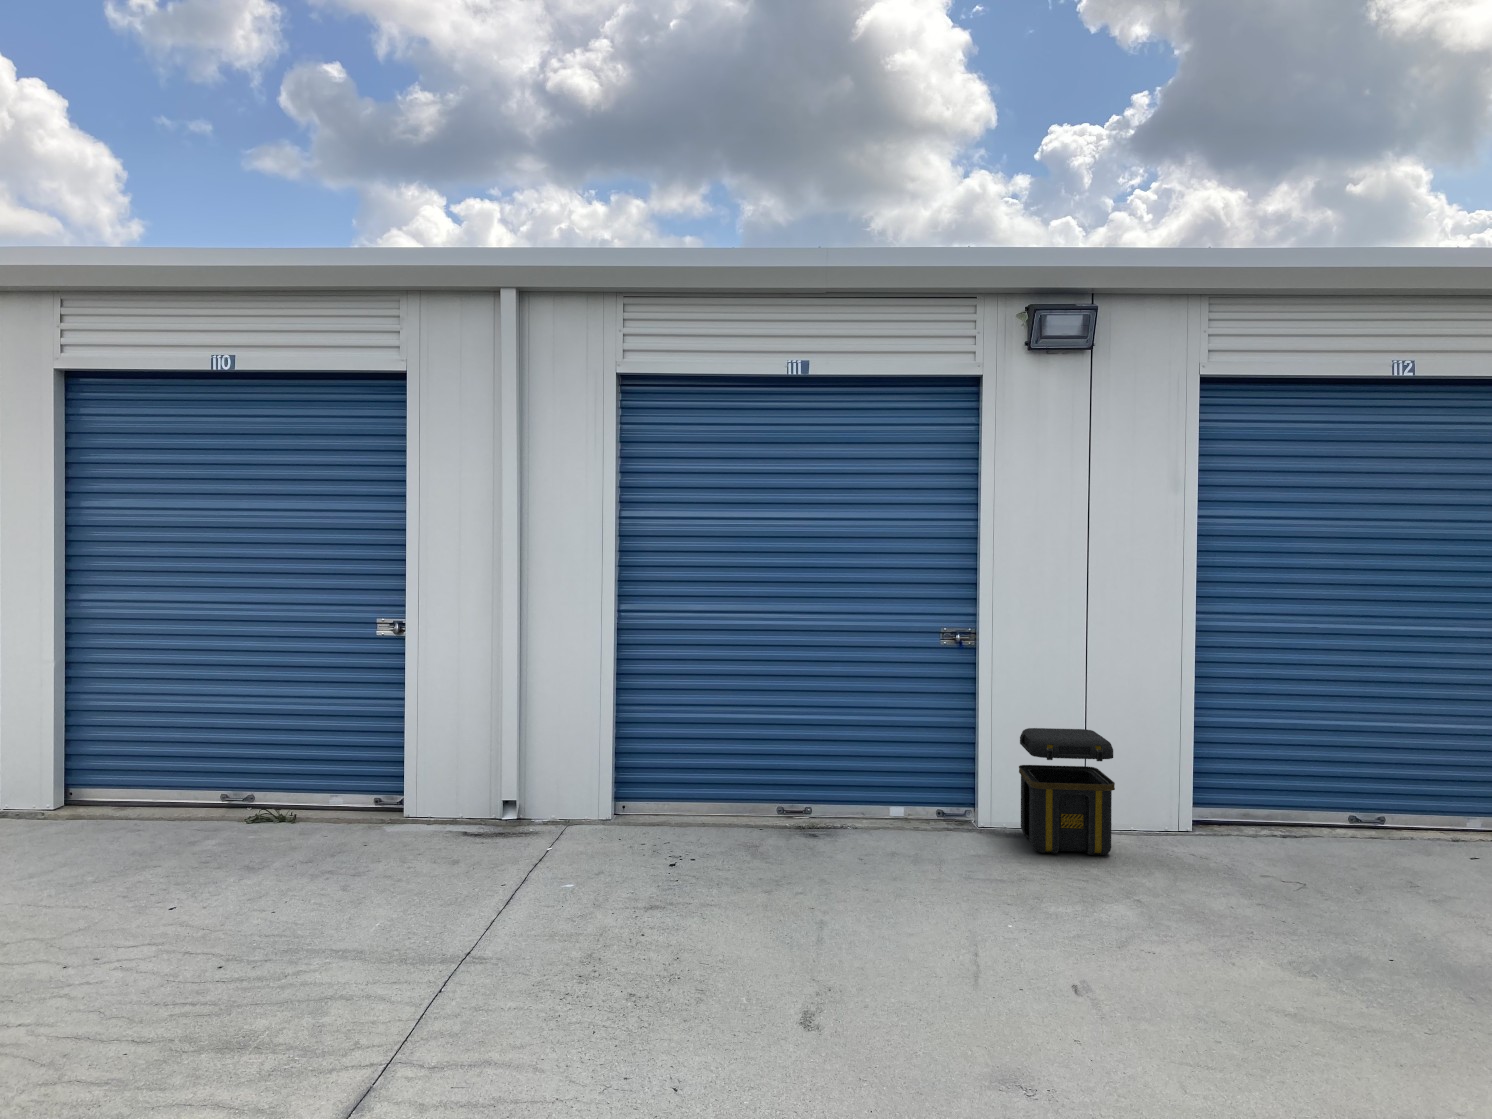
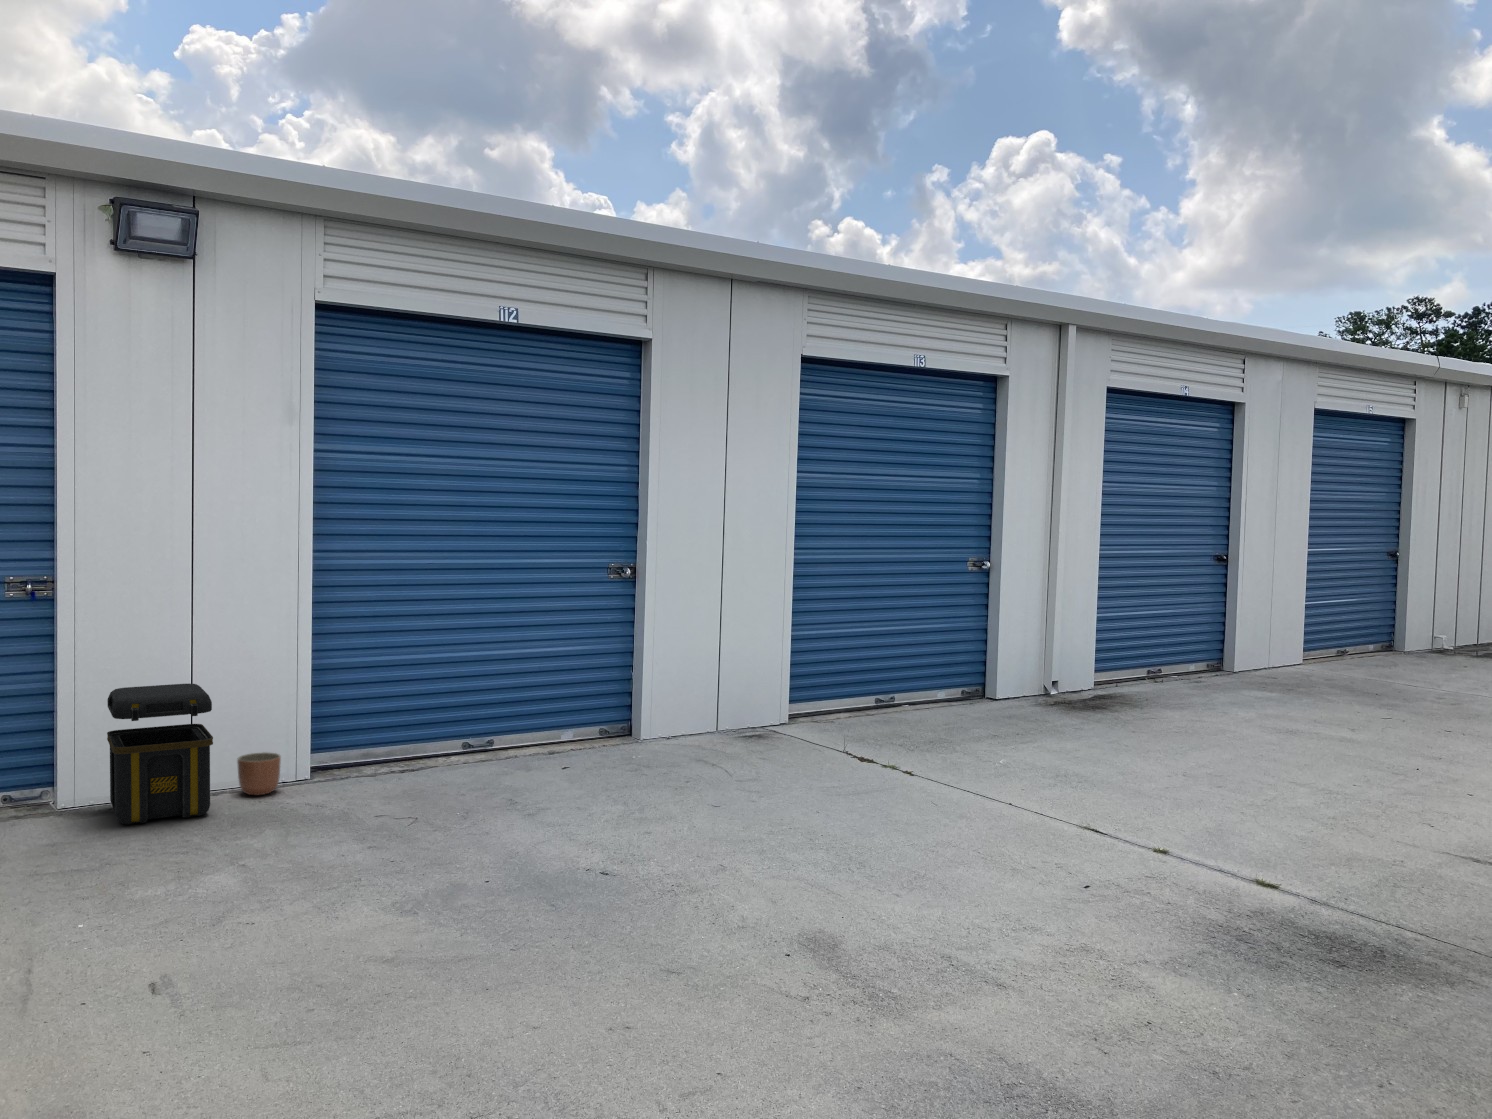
planter: none [1128,800,1168,842] -> present [237,752,281,795]

